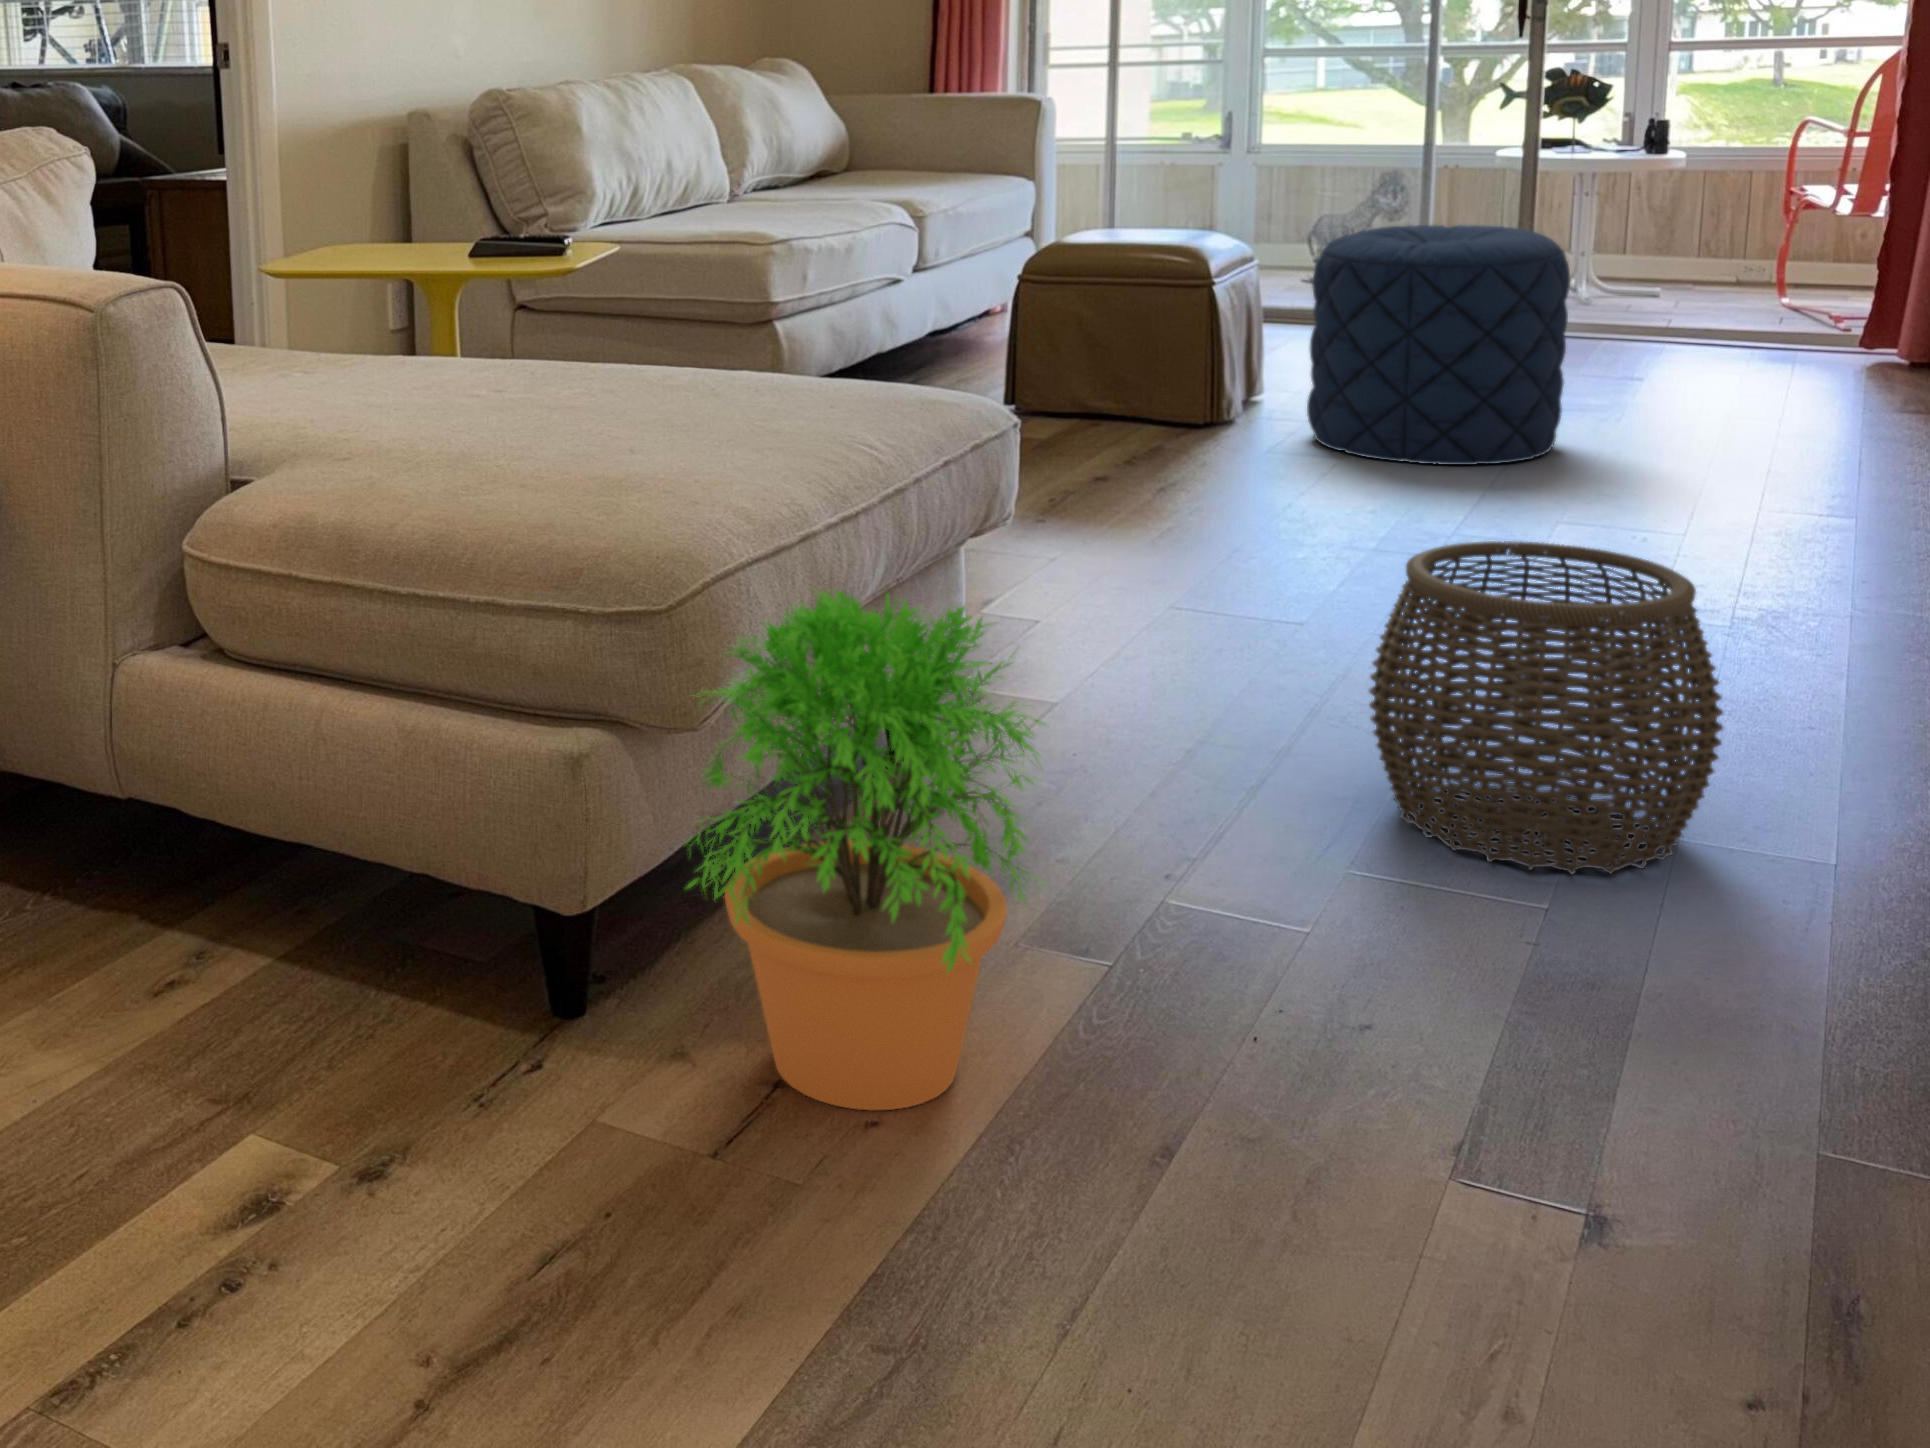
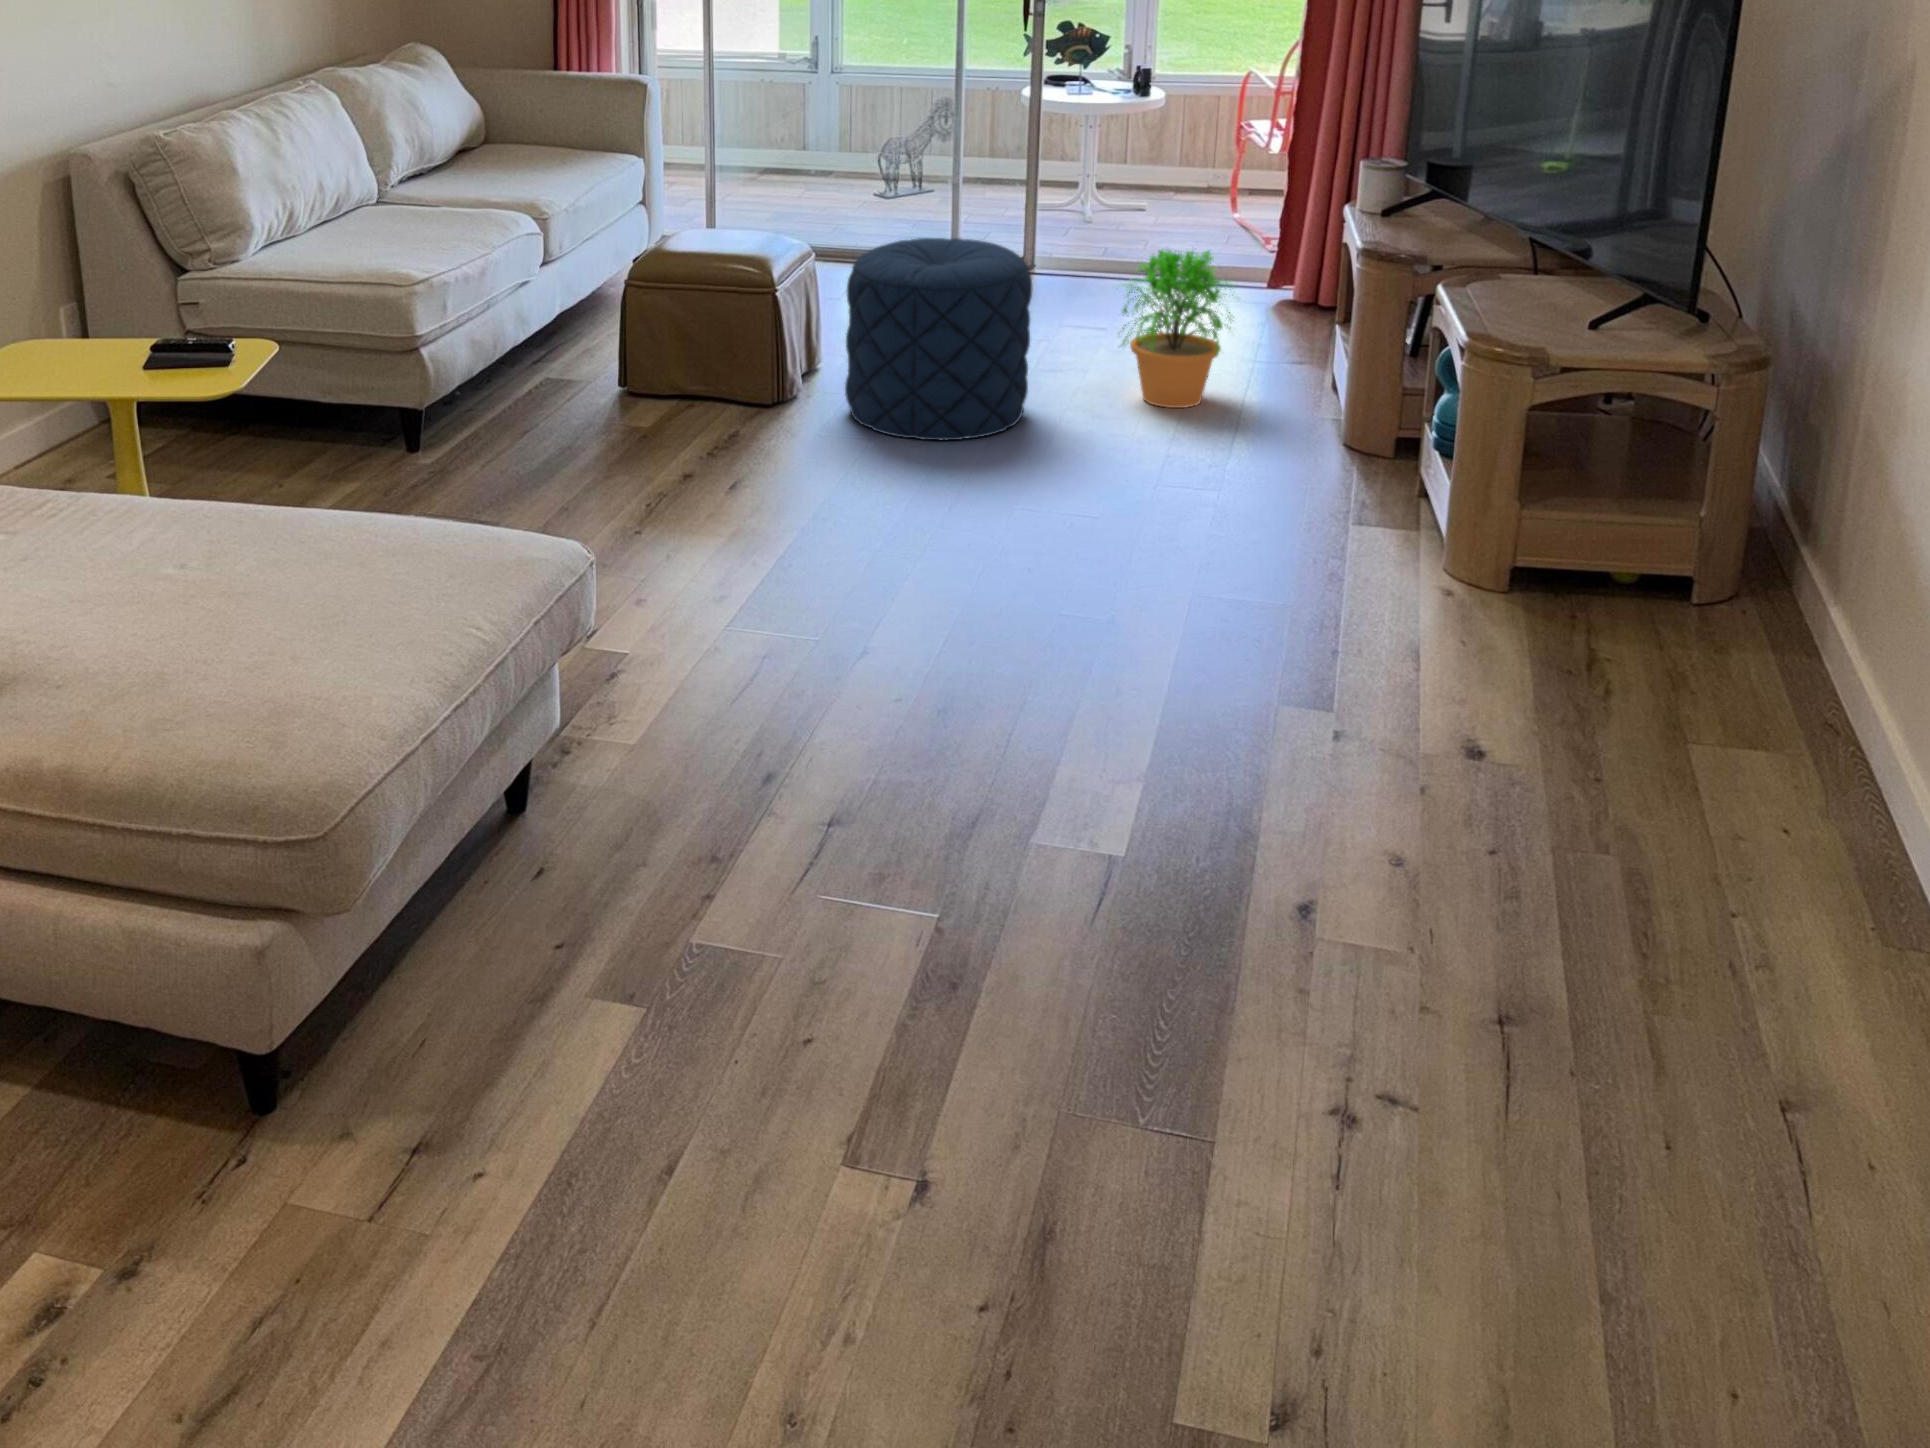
woven basket: present [1369,541,1723,874] -> none [833,634,1051,879]
potted plant: present [687,589,1044,1110] -> present [1118,249,1234,408]

